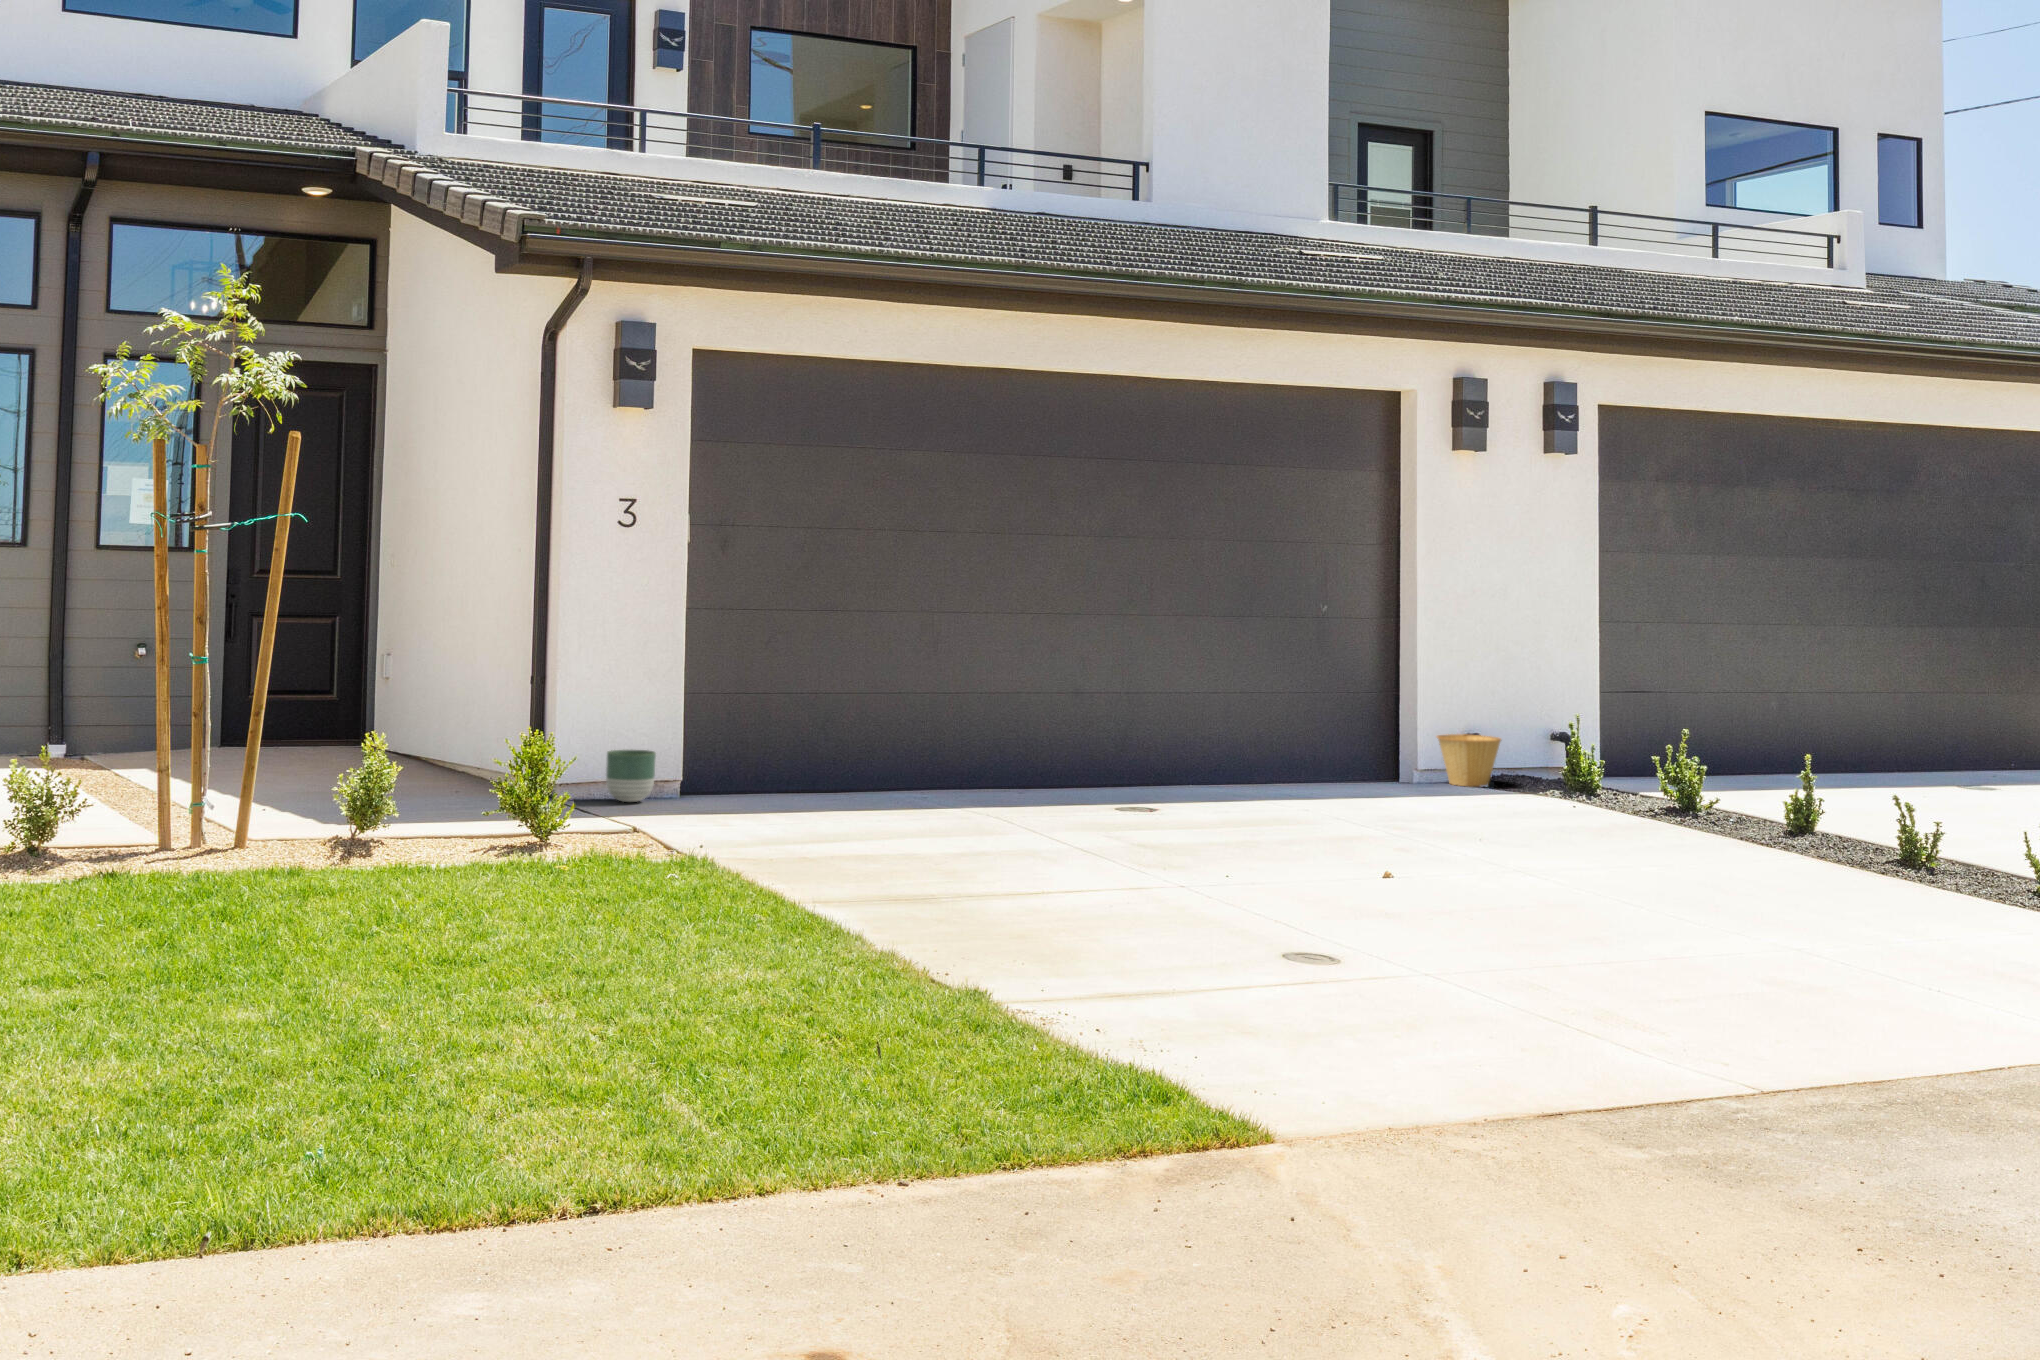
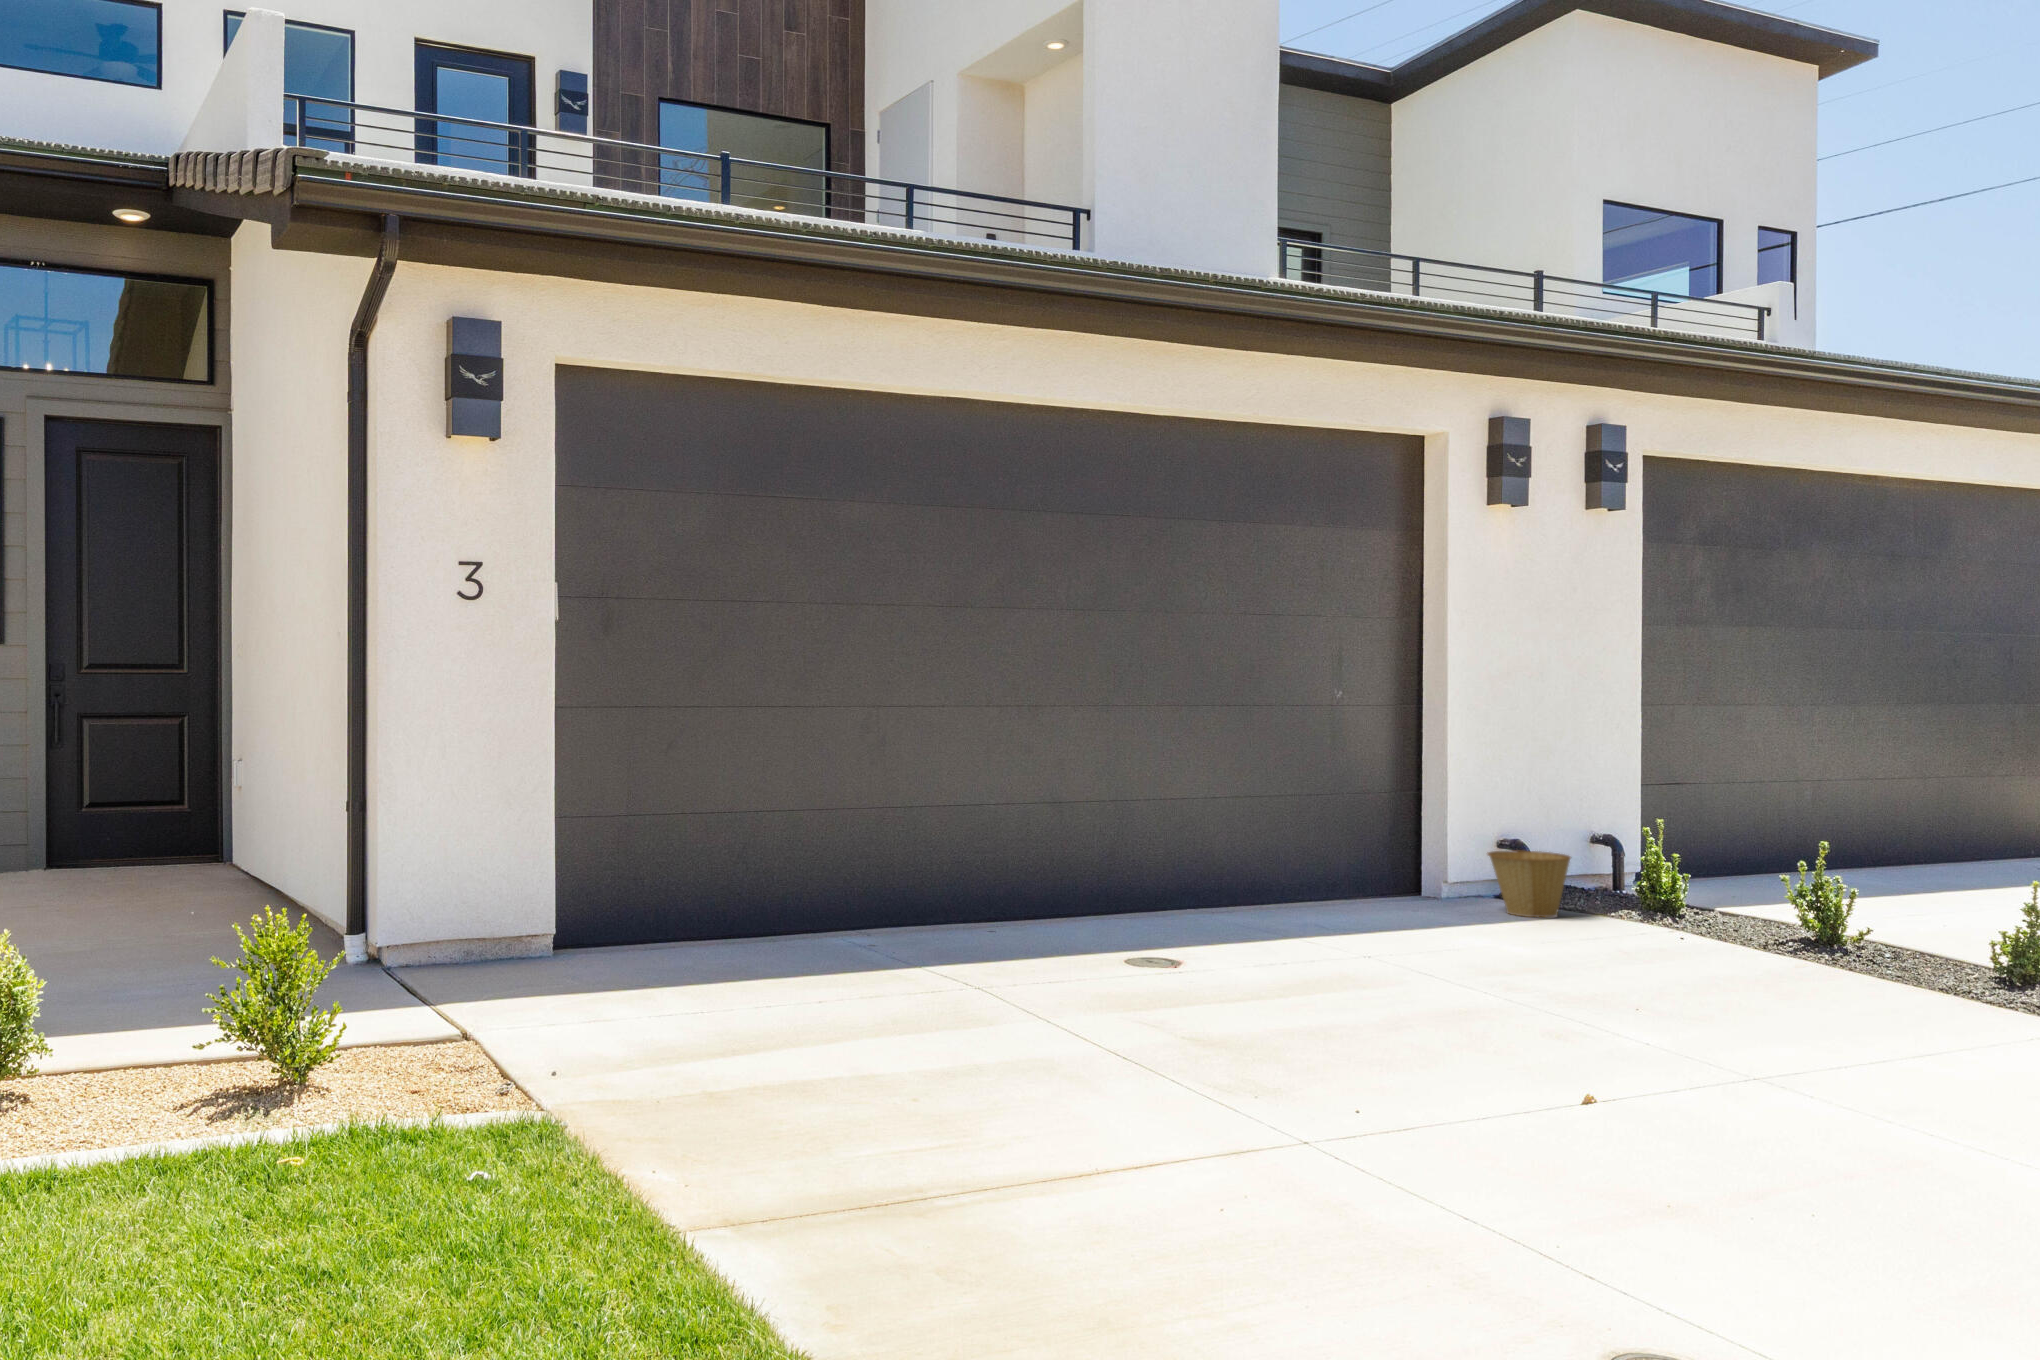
planter: present [606,750,656,802] -> none [444,895,510,967]

